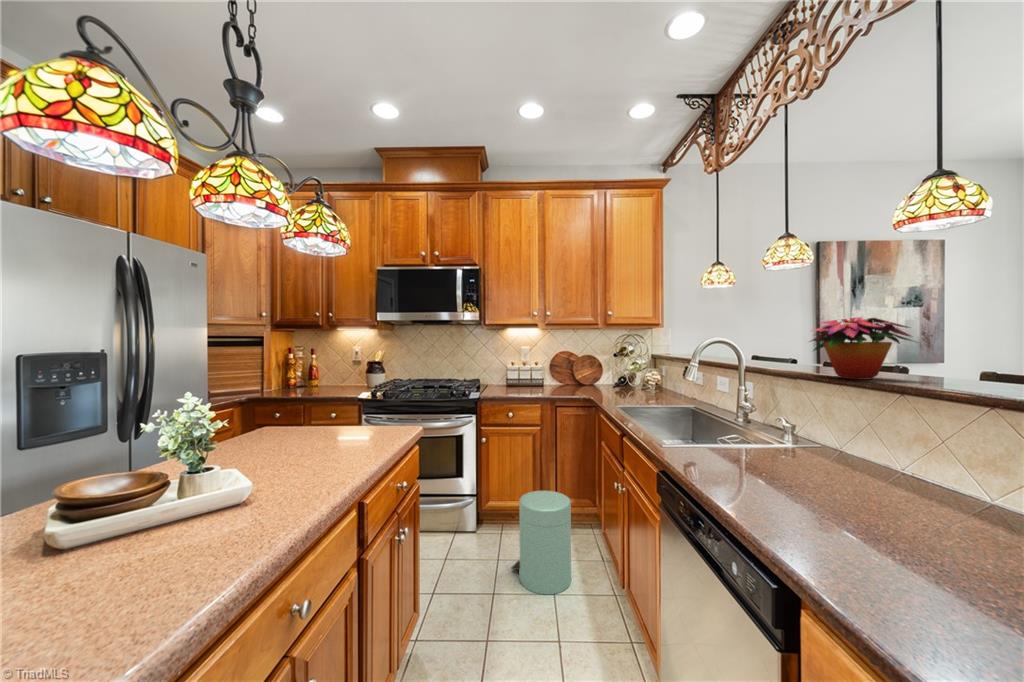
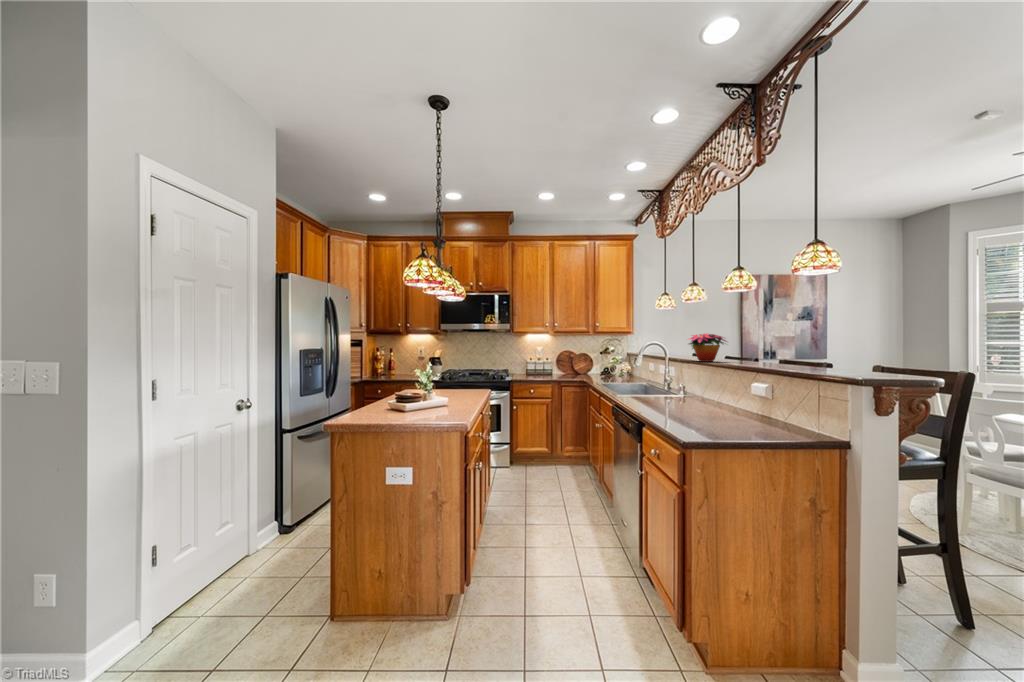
trash can: present [511,491,571,594] -> none [536,434,573,490]

